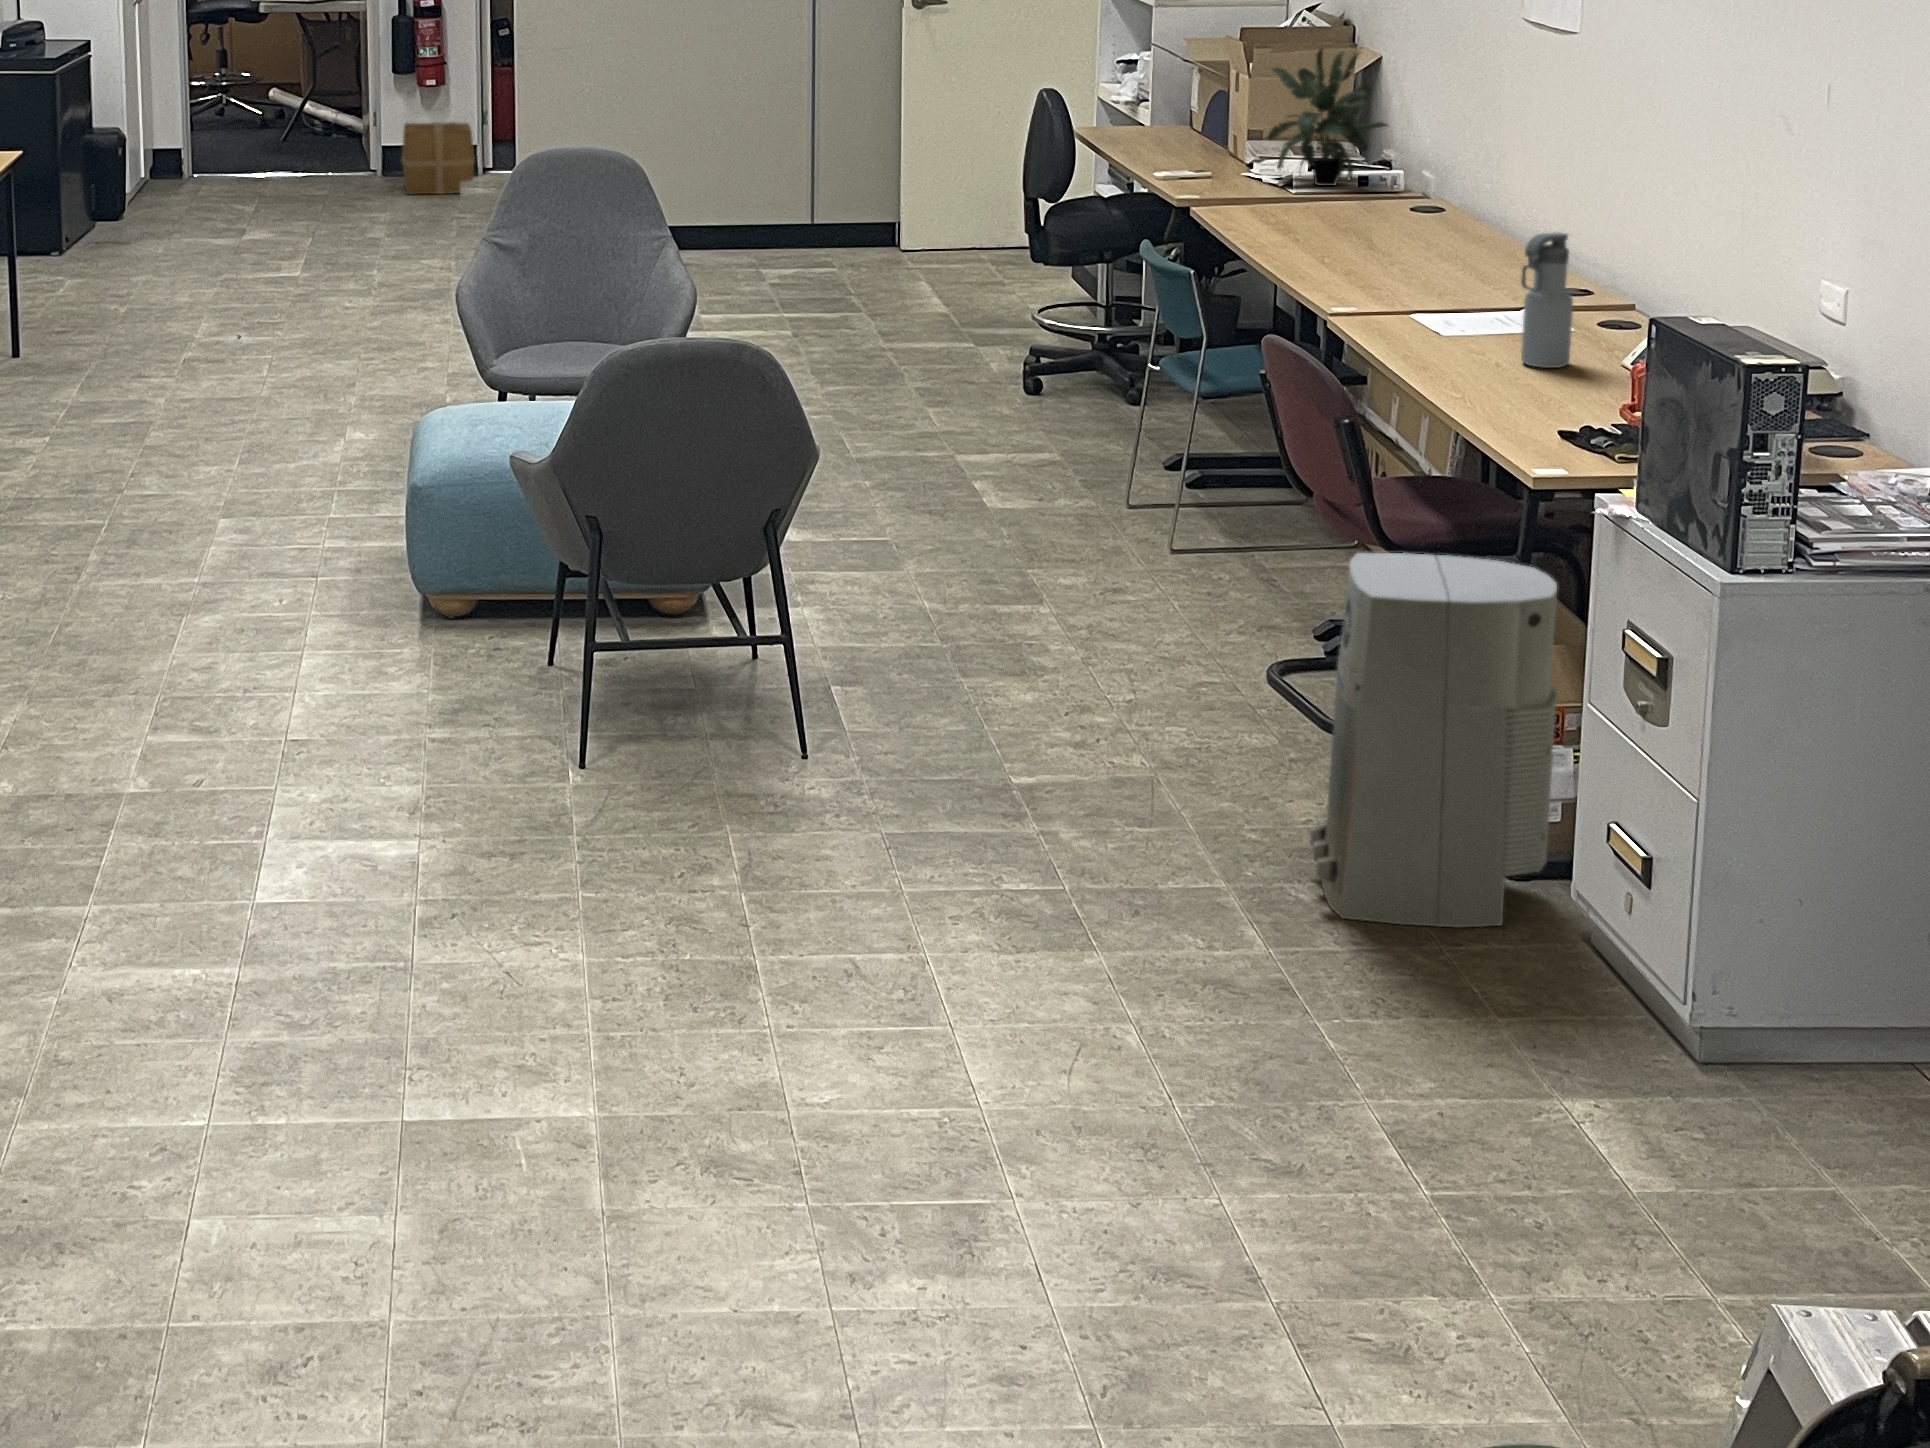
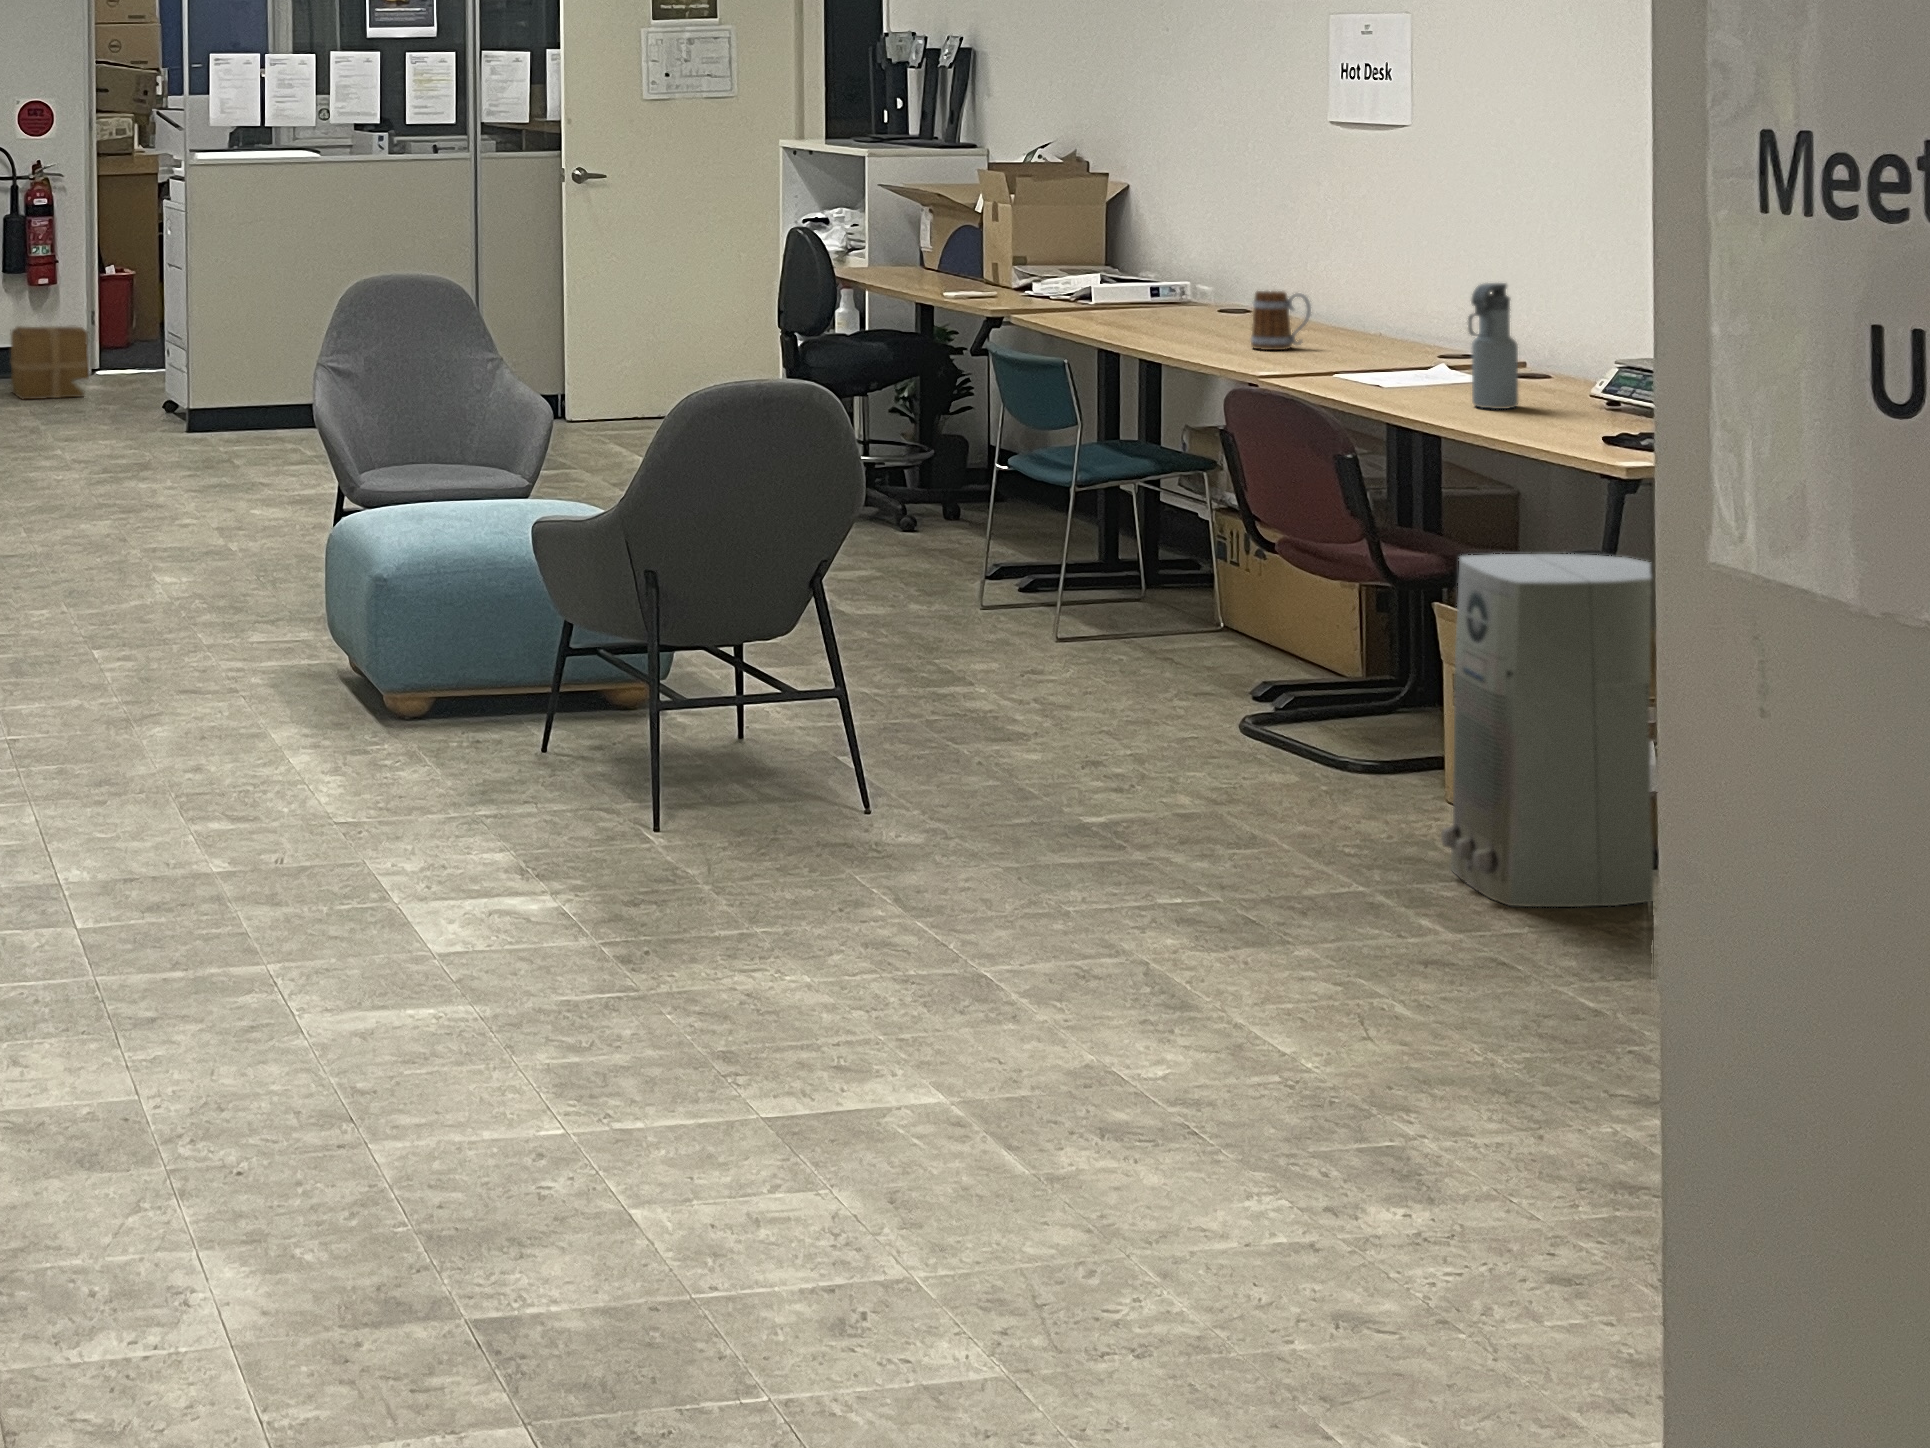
potted plant: present [1268,49,1387,186] -> none [1040,174,1163,304]
mug: none [1395,200,1459,265] -> present [1251,291,1311,350]

